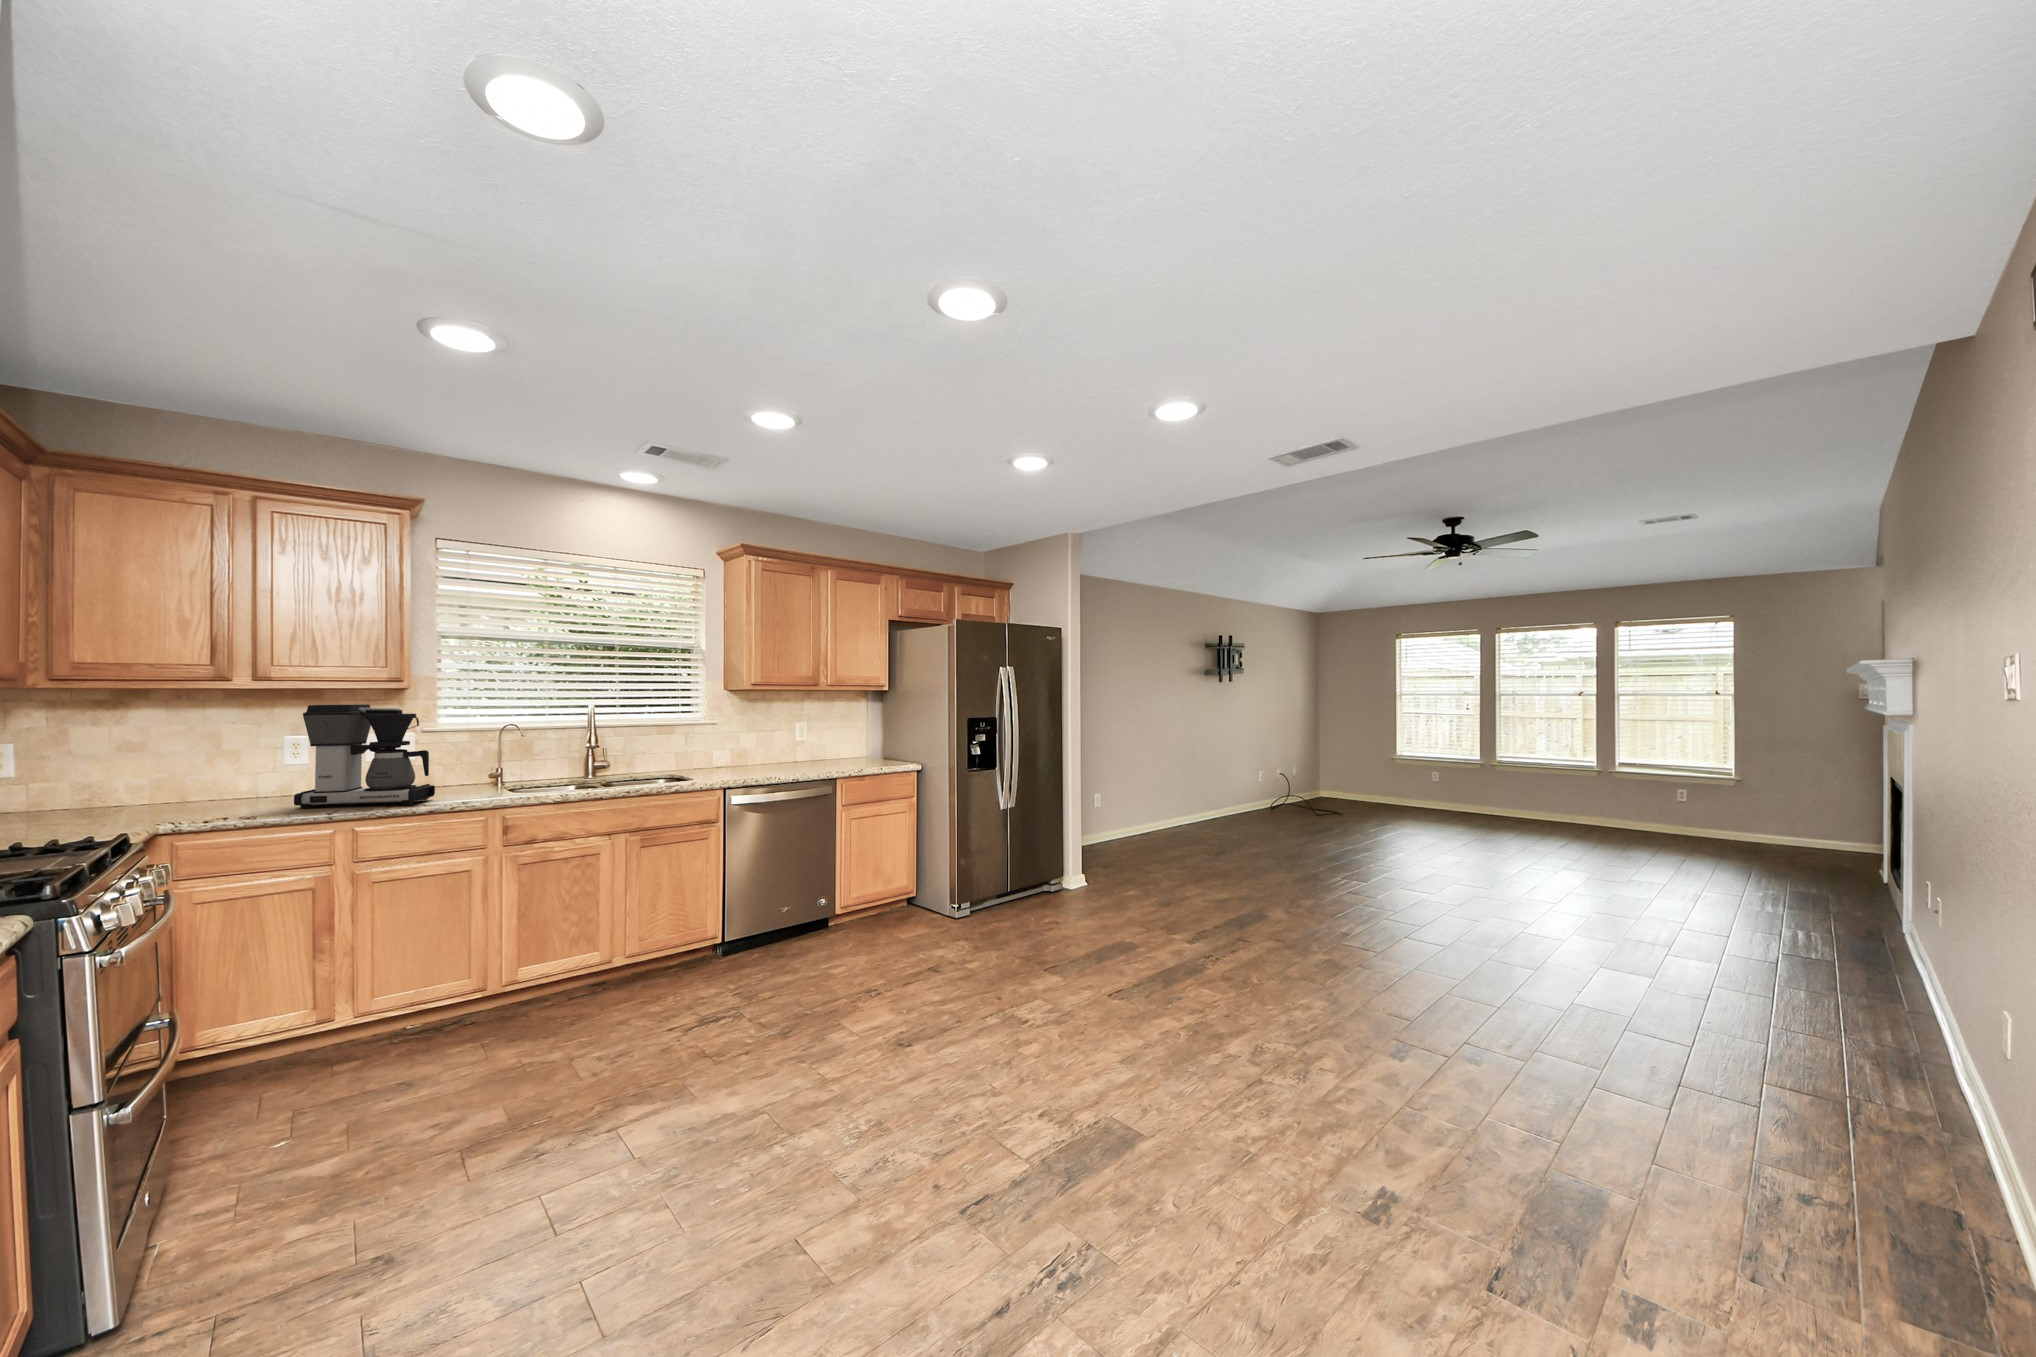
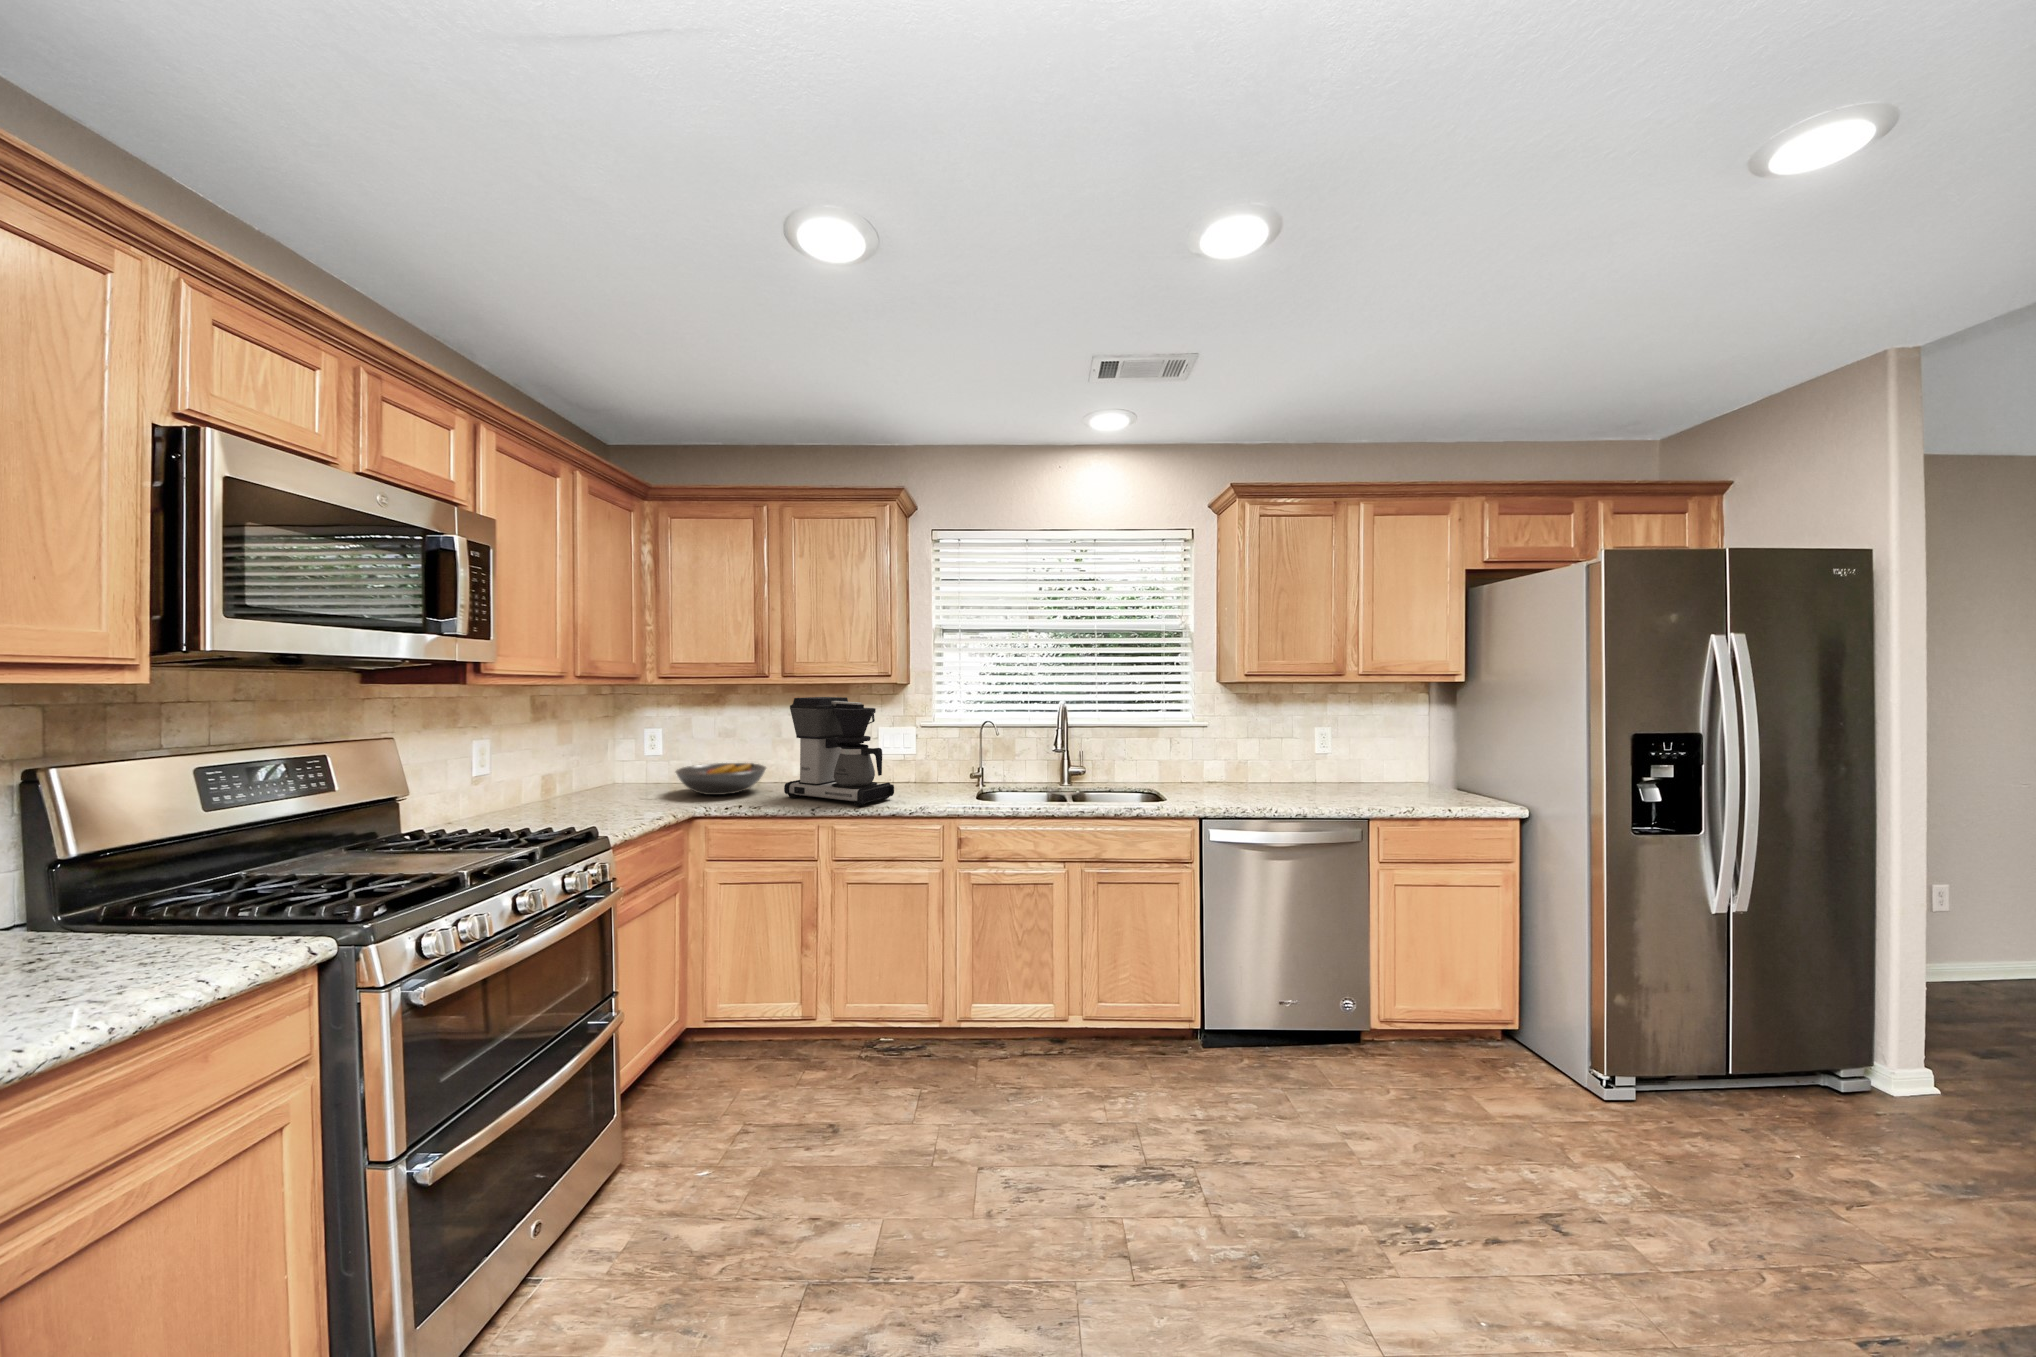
fruit bowl: none [115,777,254,816] -> present [676,763,766,795]

